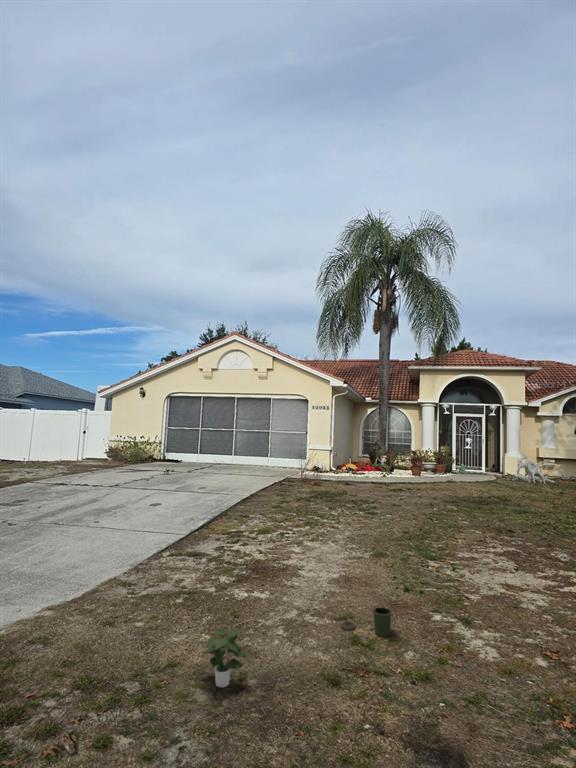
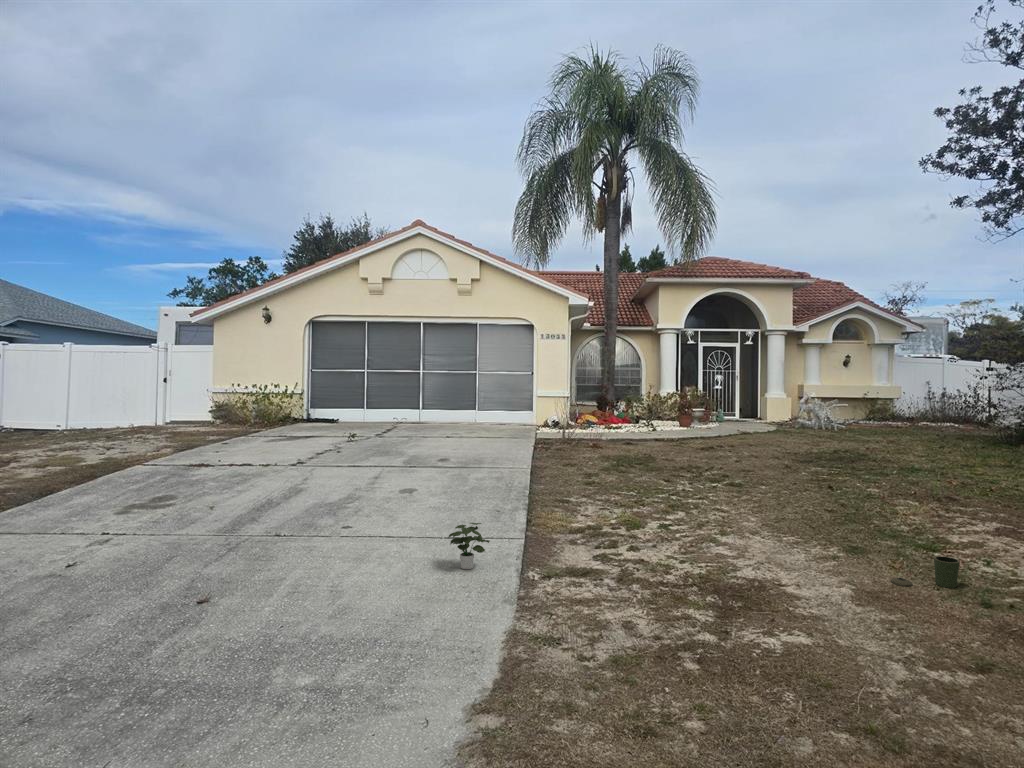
potted plant: present [204,629,249,687] -> present [449,523,490,569]

